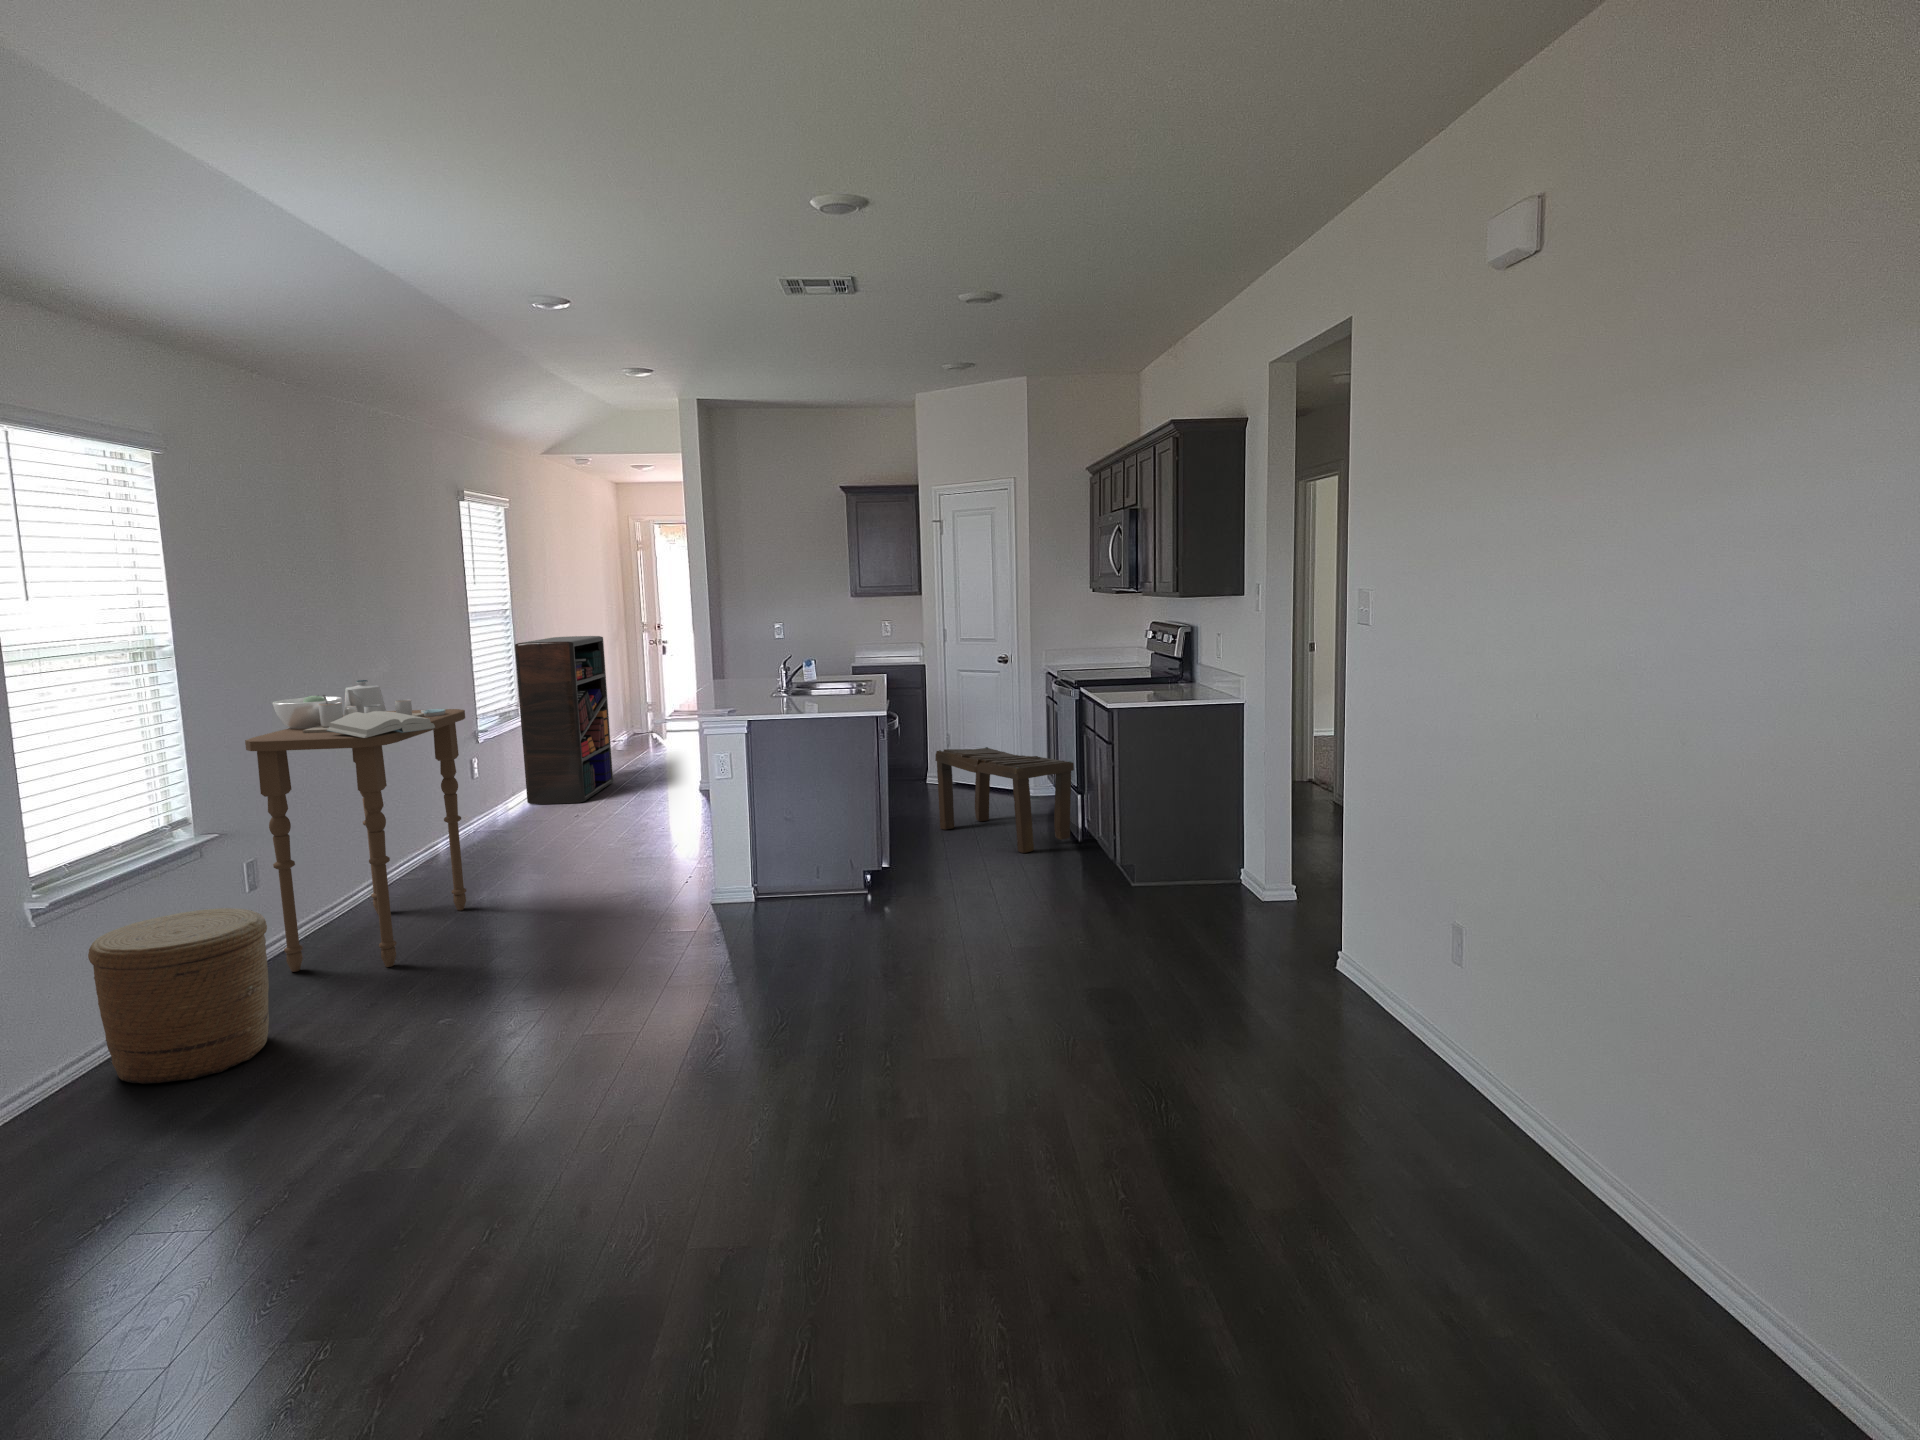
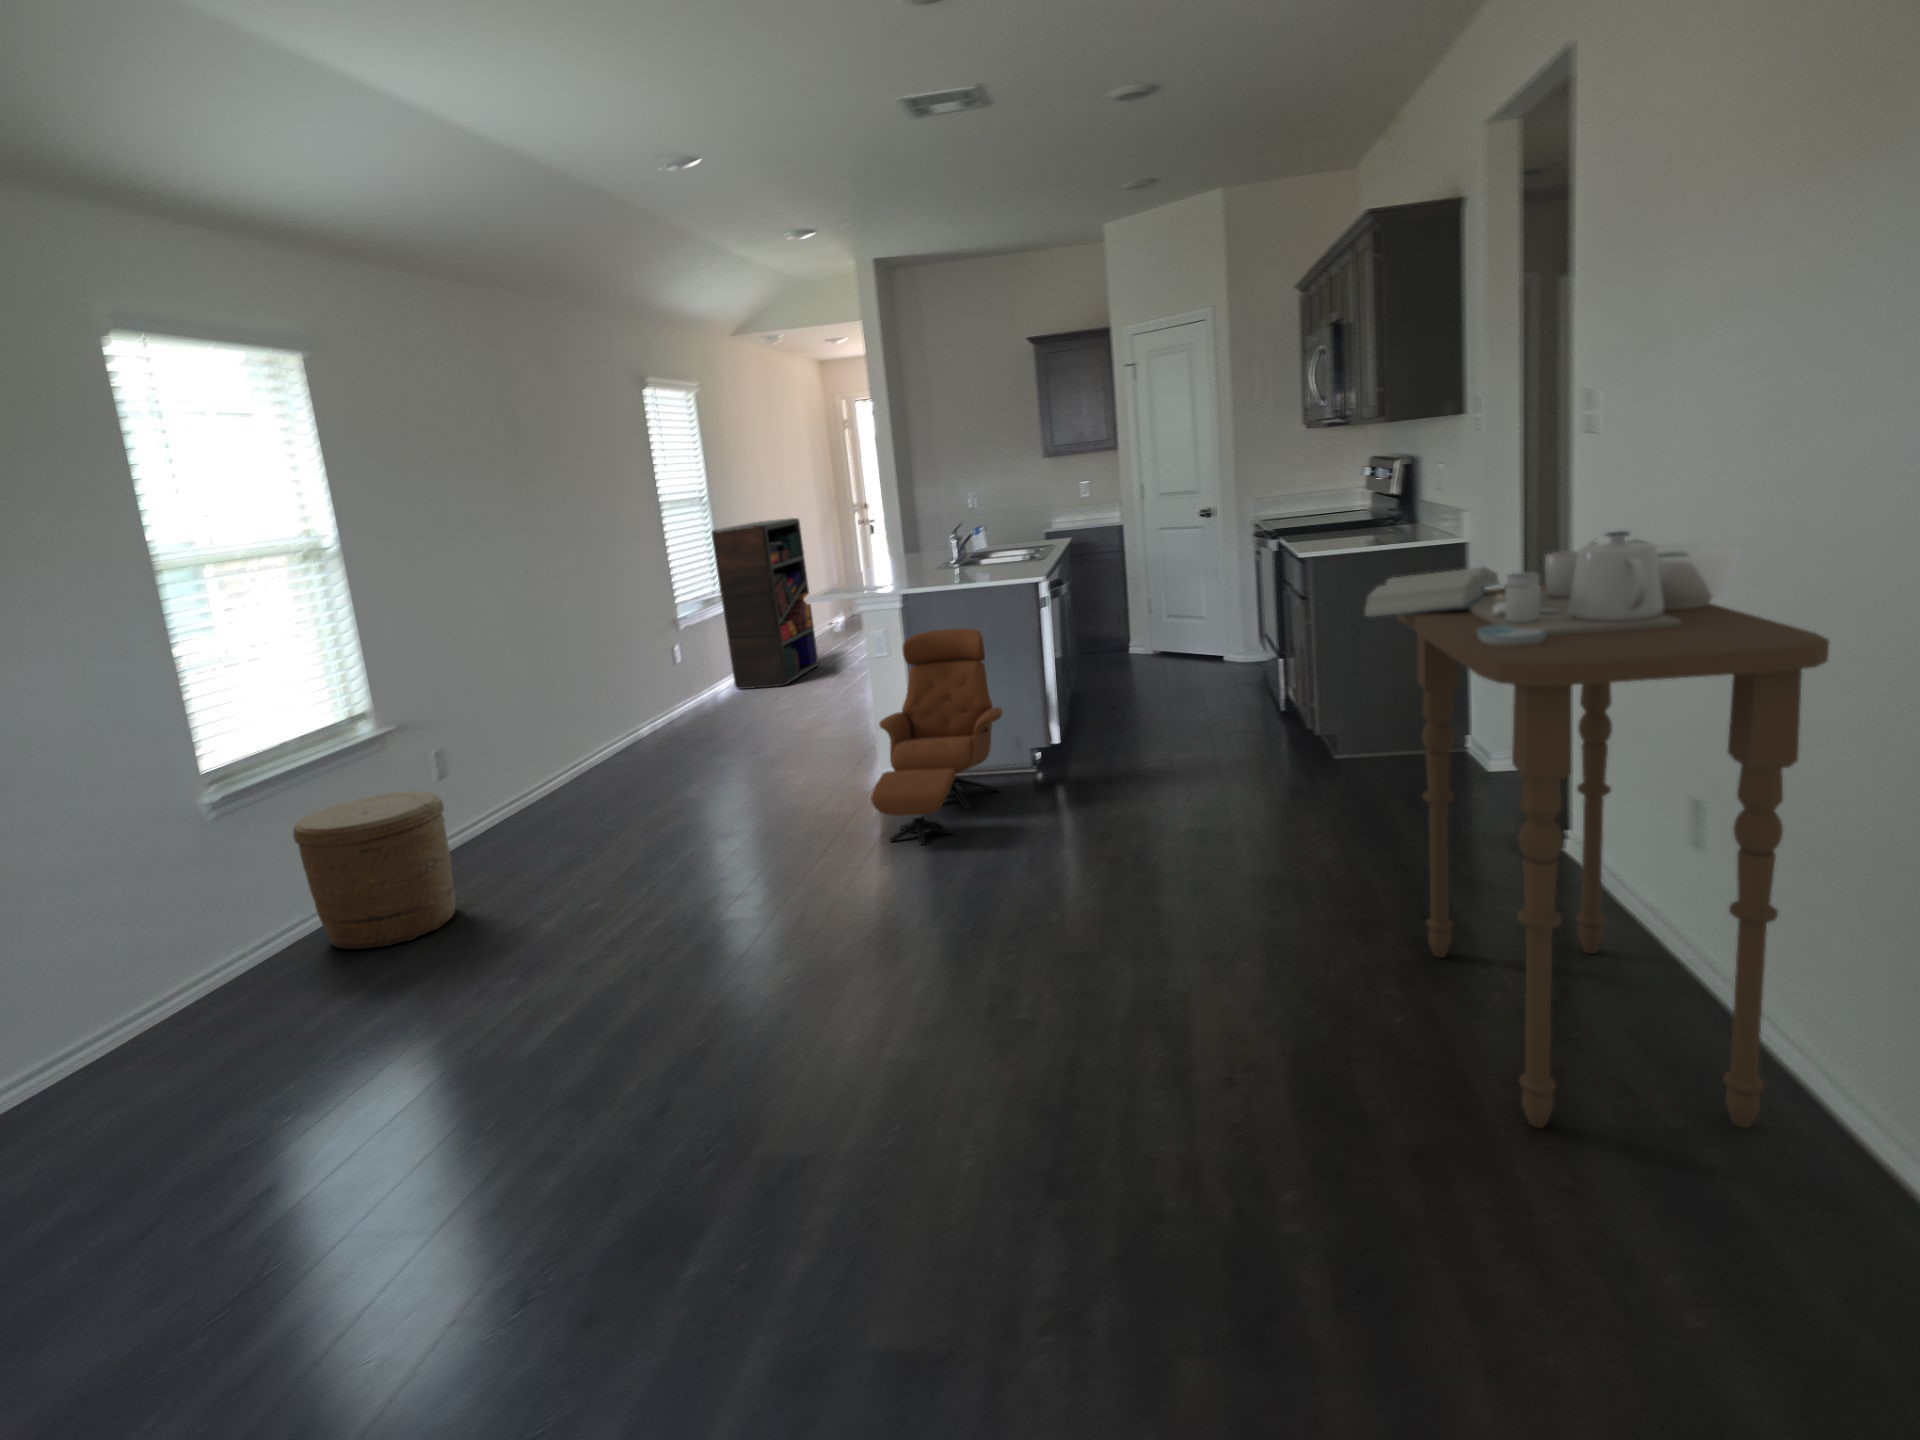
side table: present [245,680,466,972] -> present [1365,531,1829,1128]
bench: present [935,747,1074,853] -> none [1126,611,1276,725]
armchair: none [720,757,840,965] -> present [871,628,1002,845]

